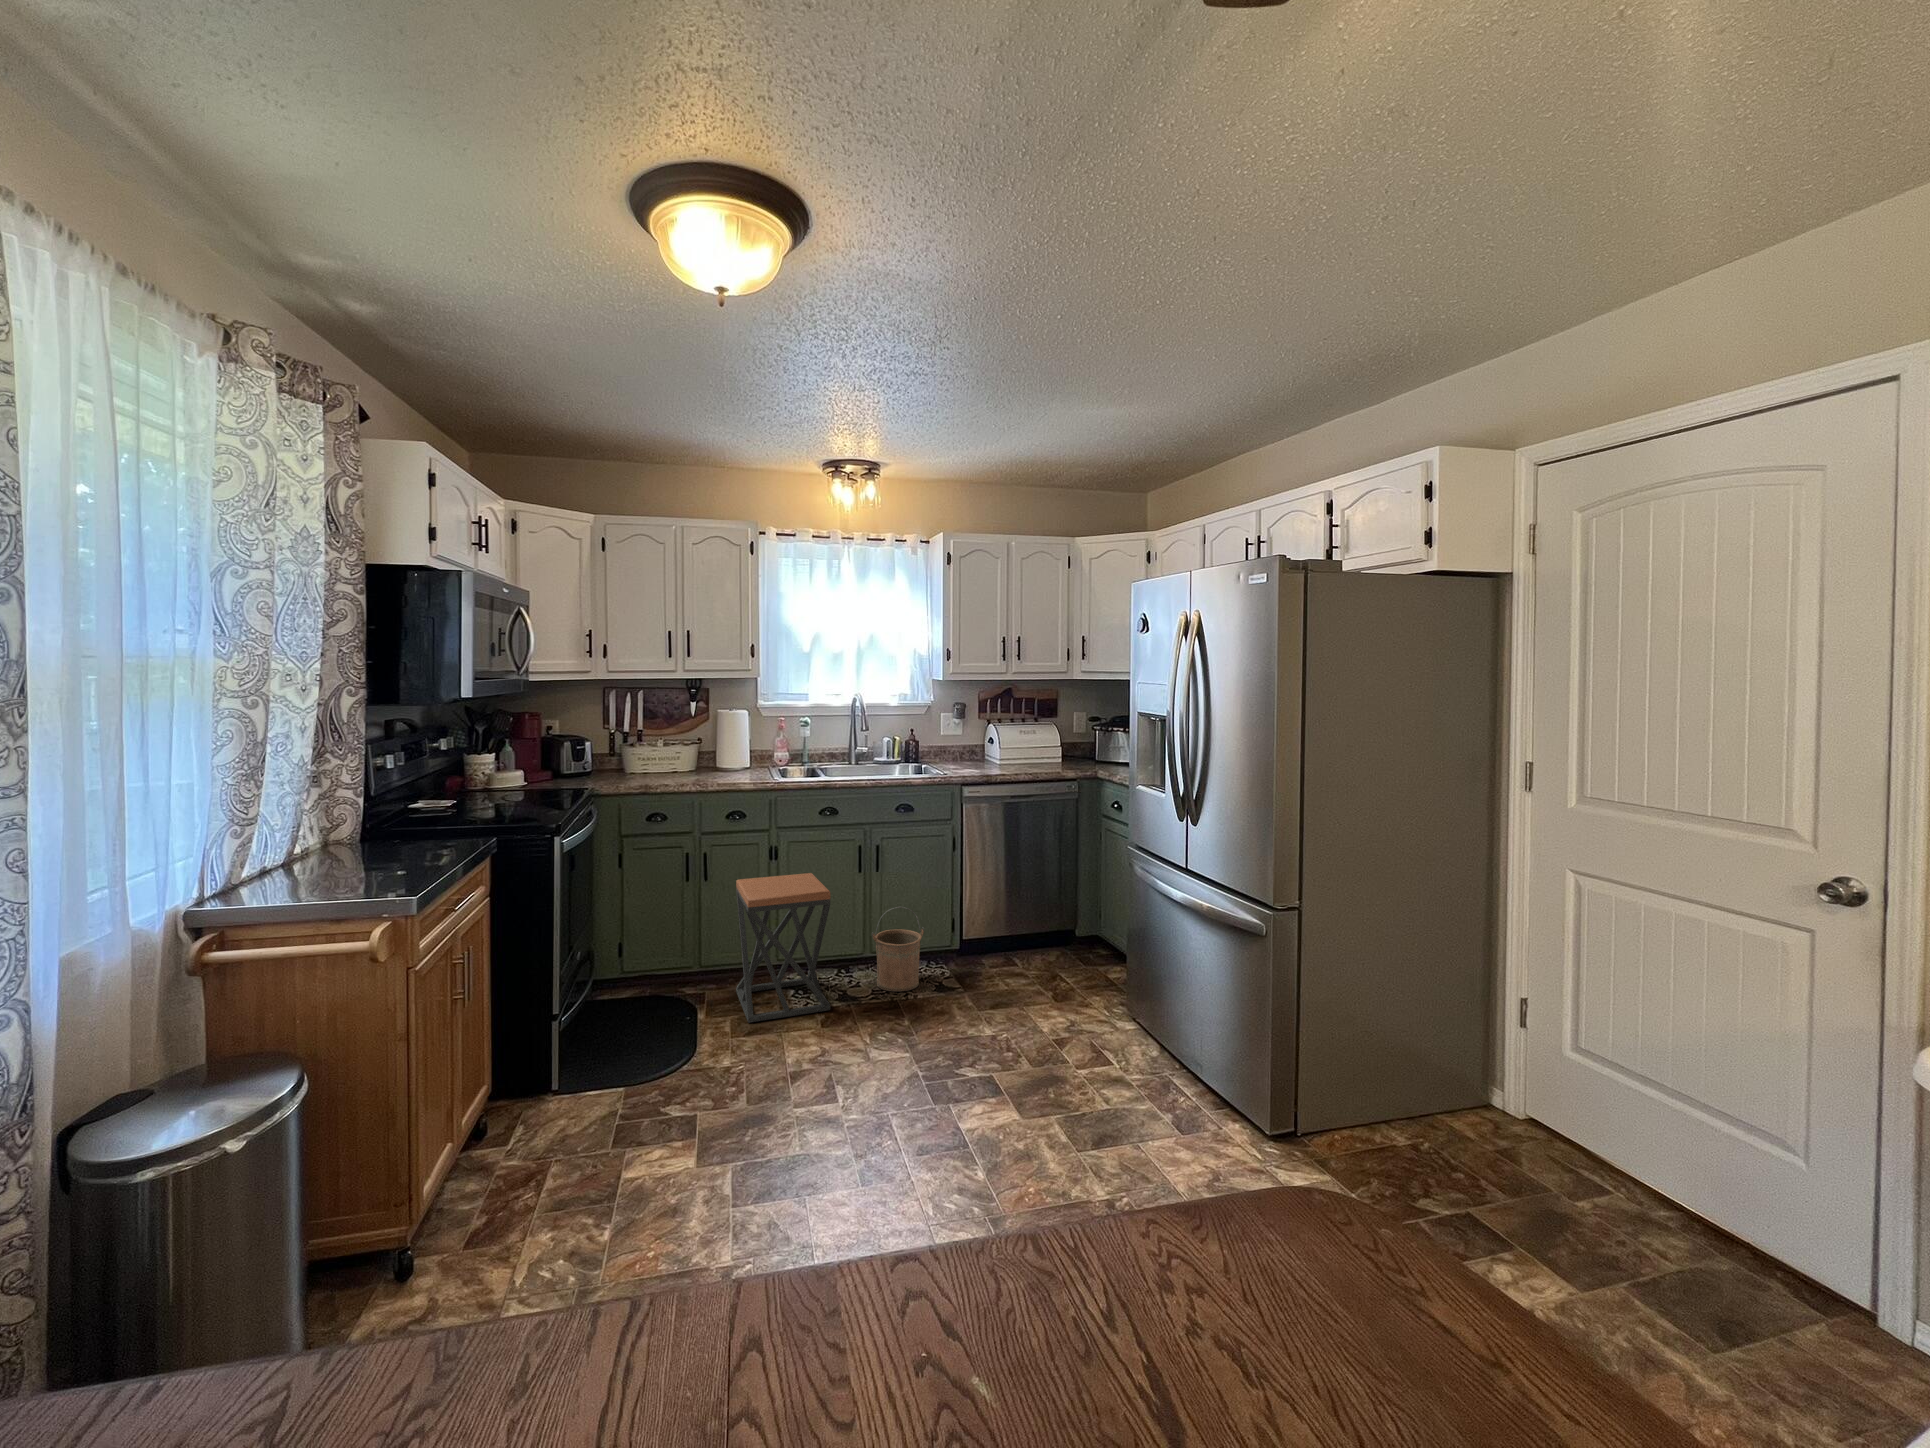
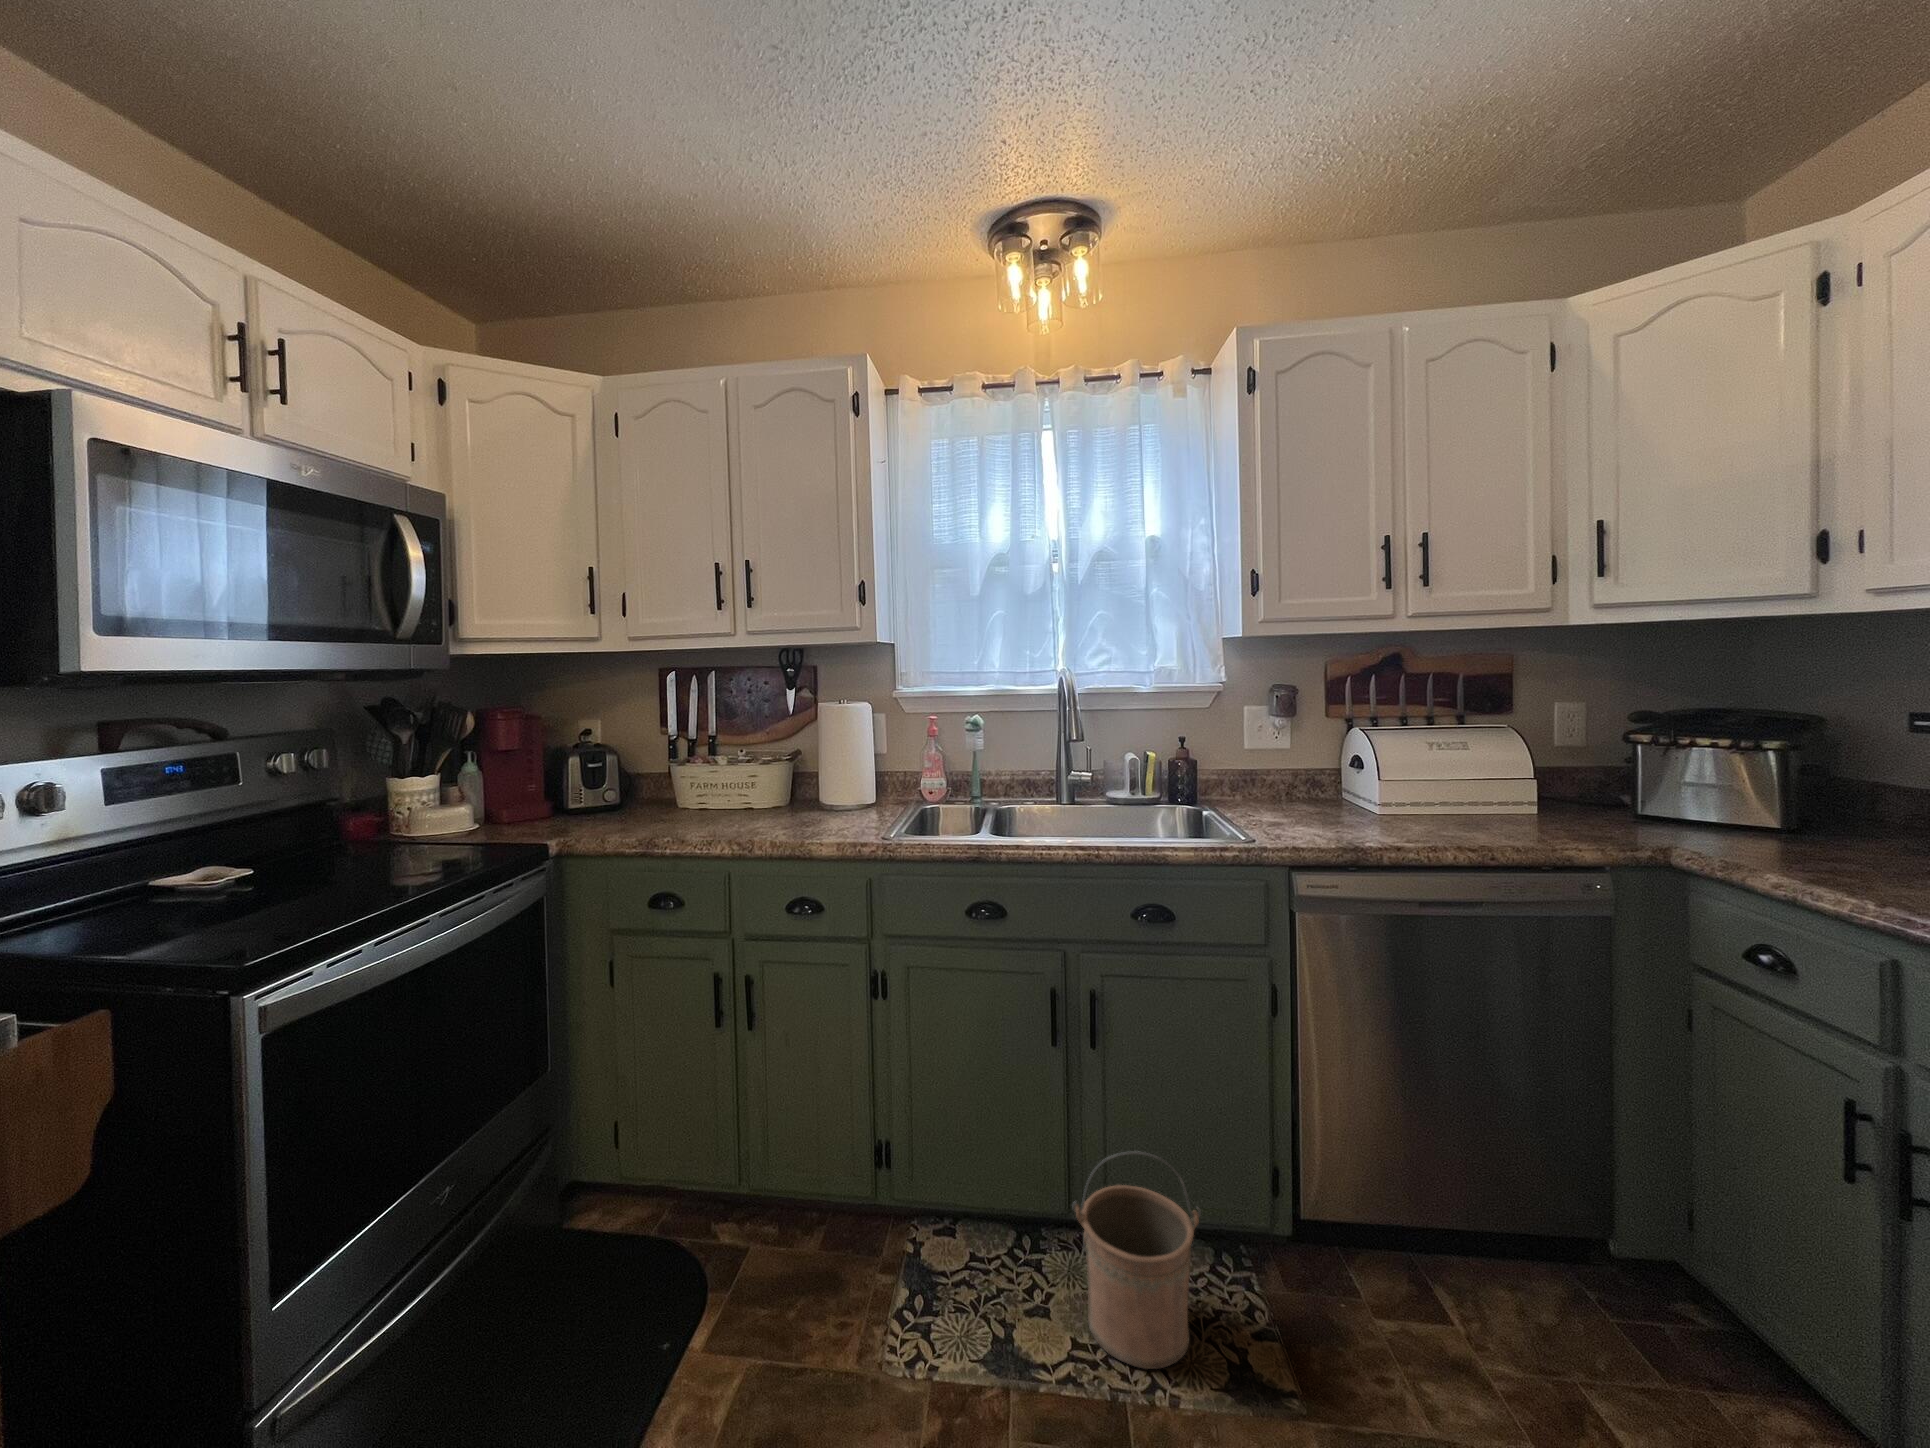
stool: present [736,873,831,1023] -> none [763,1040,959,1406]

